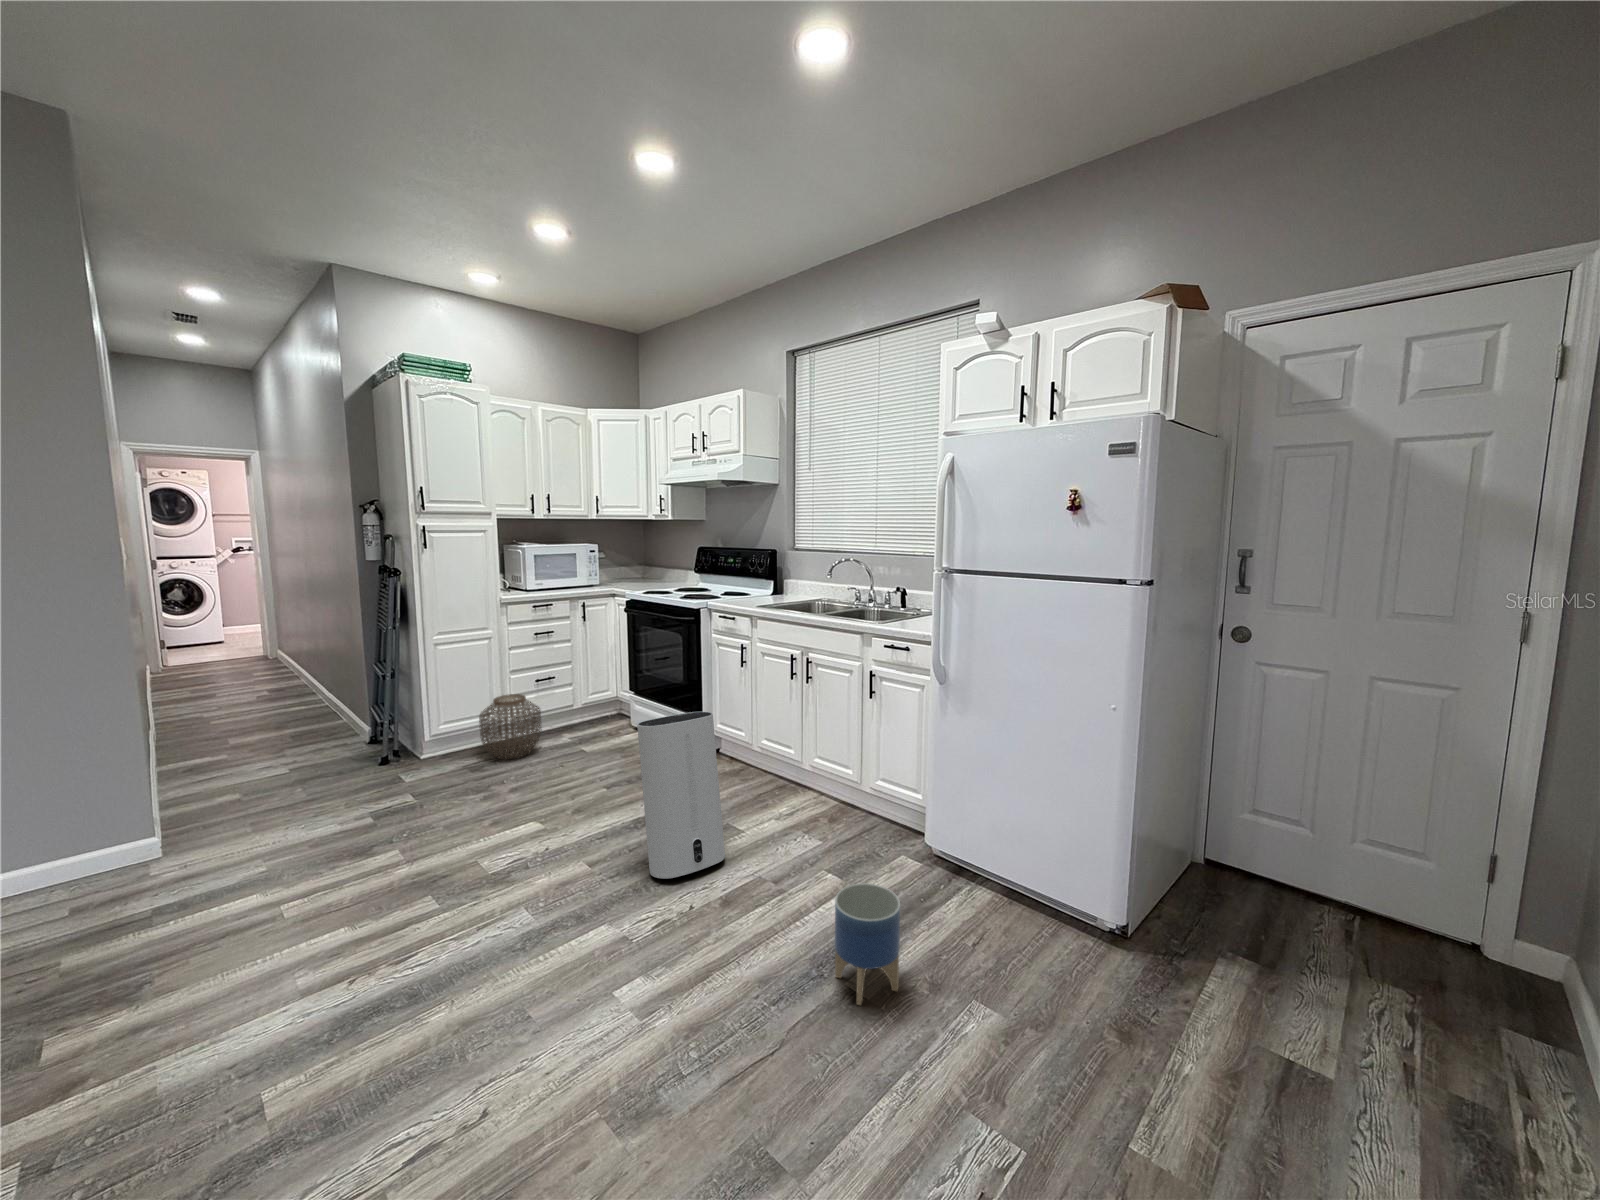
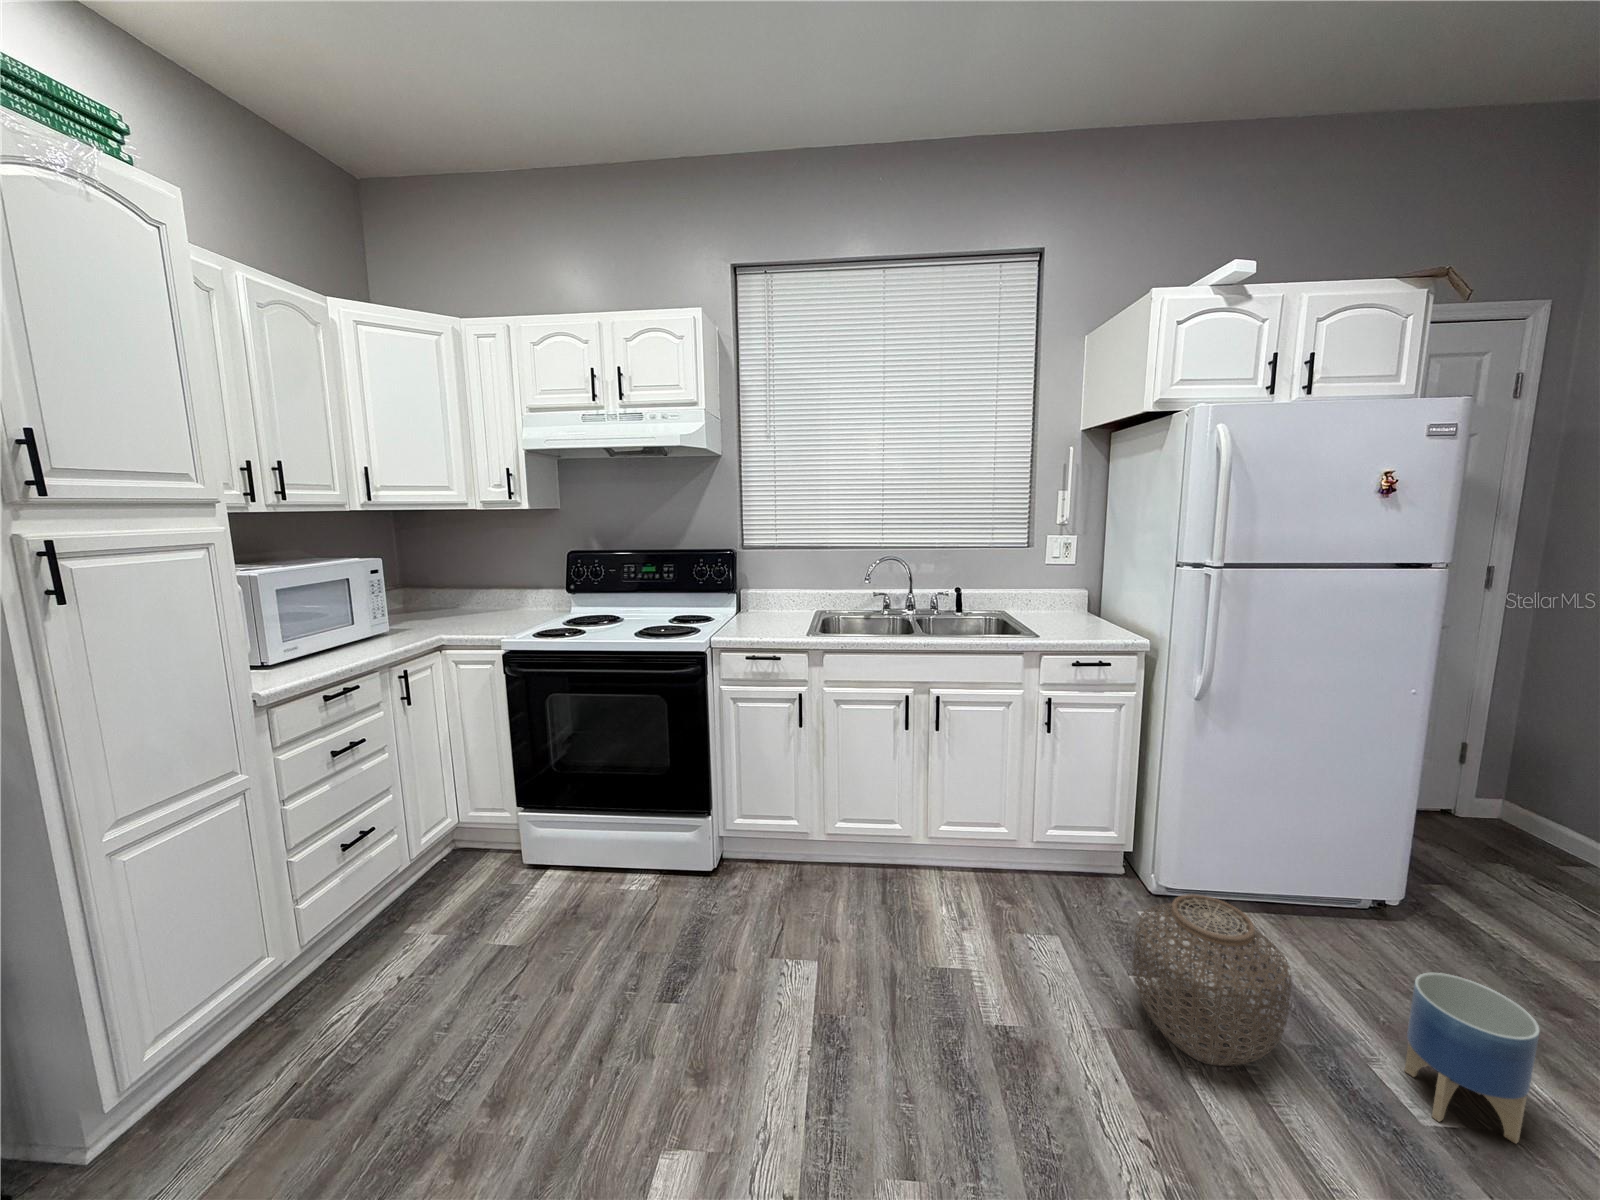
woven basket: present [479,694,541,760] -> present [1133,894,1292,1066]
air purifier: present [637,712,725,879] -> none [977,817,1095,1133]

